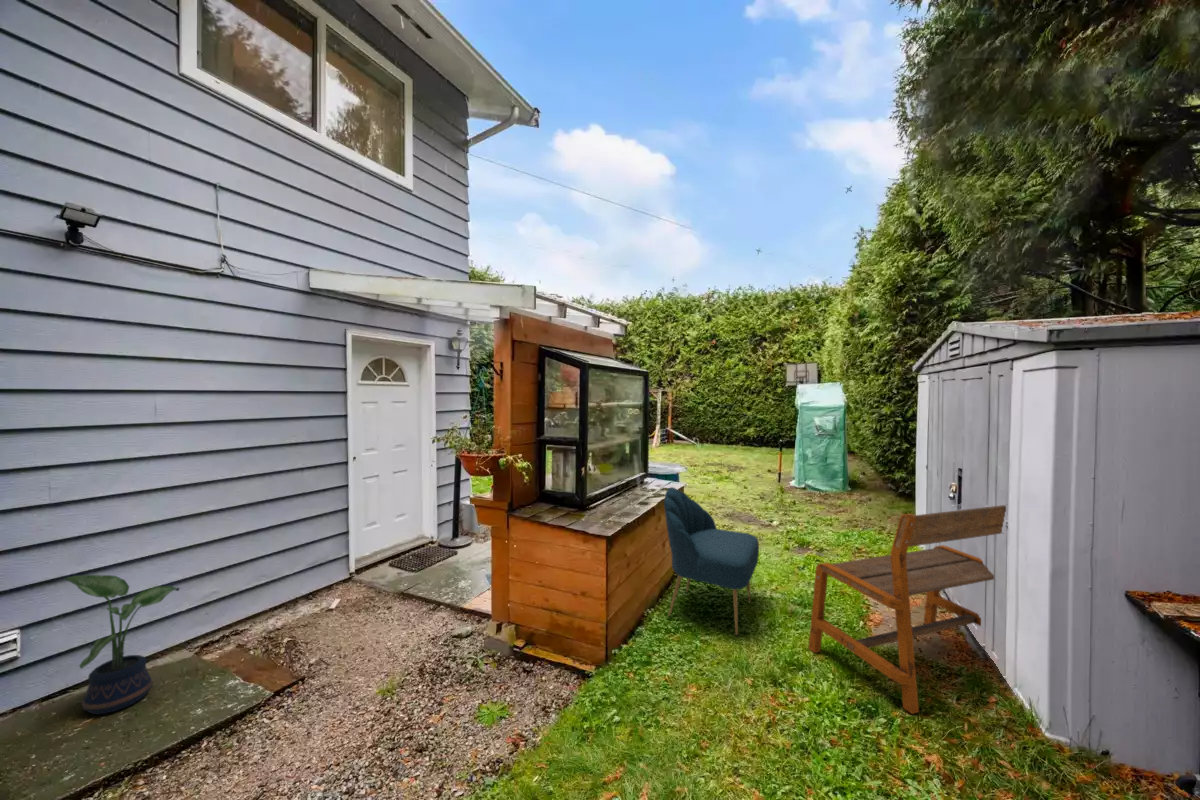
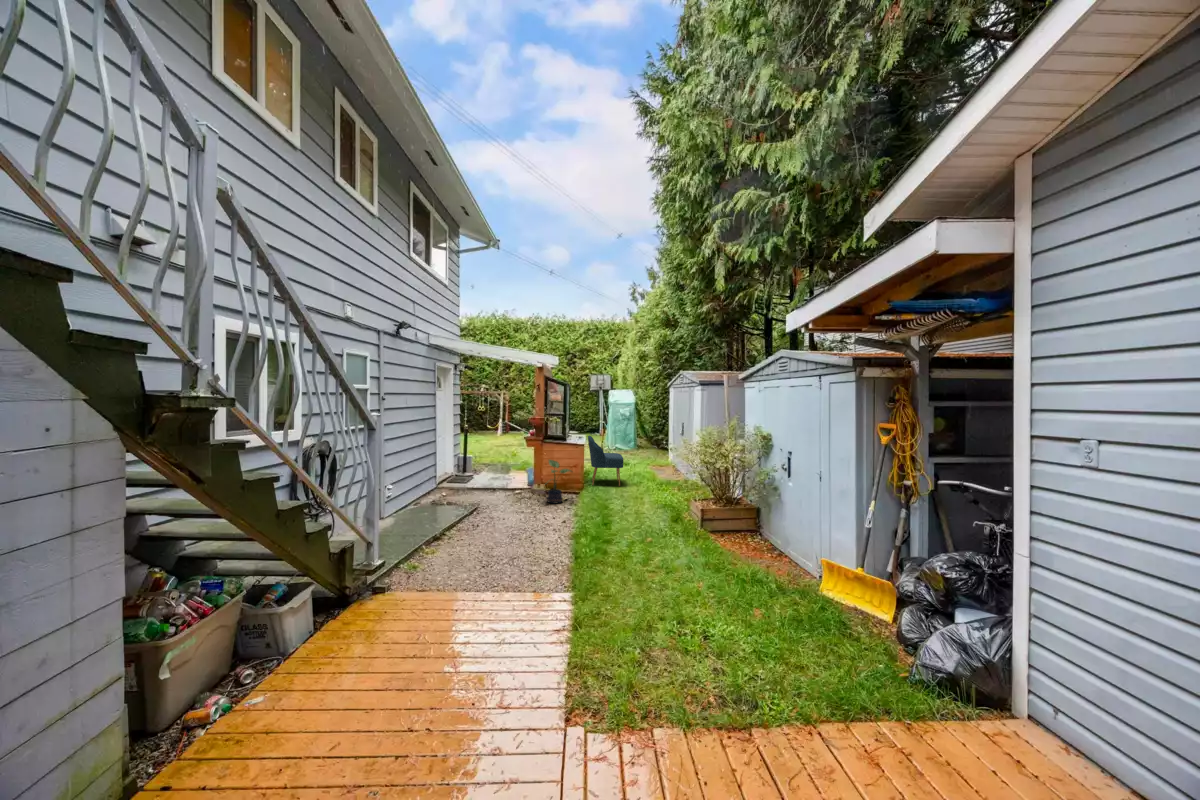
bench: present [809,505,1006,714] -> none [643,430,705,491]
potted plant: present [64,575,179,714] -> present [547,460,572,504]

